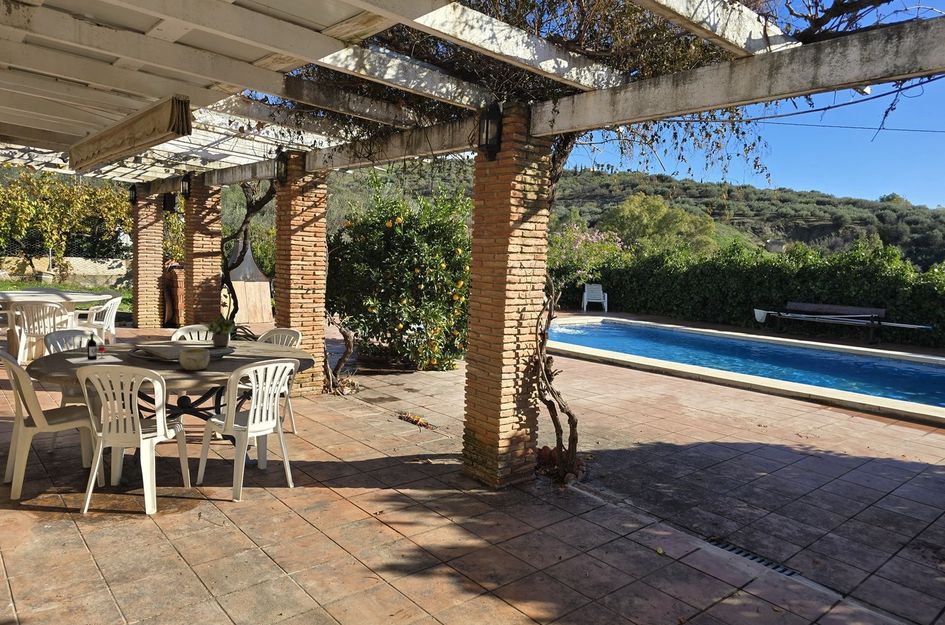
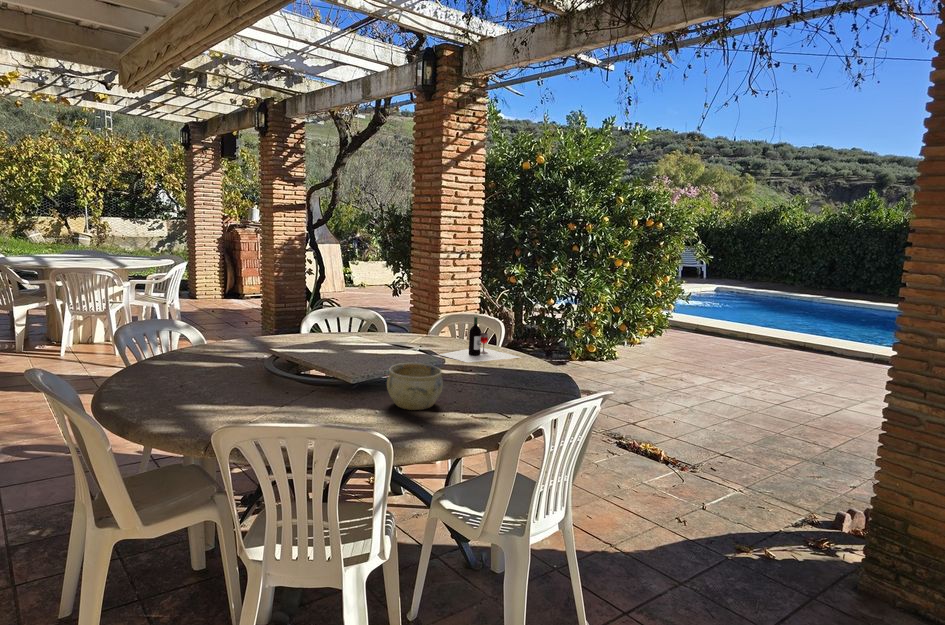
potted plant: present [201,315,235,346] -> none [356,290,408,342]
wine bottle: present [66,334,122,363] -> present [439,317,520,363]

